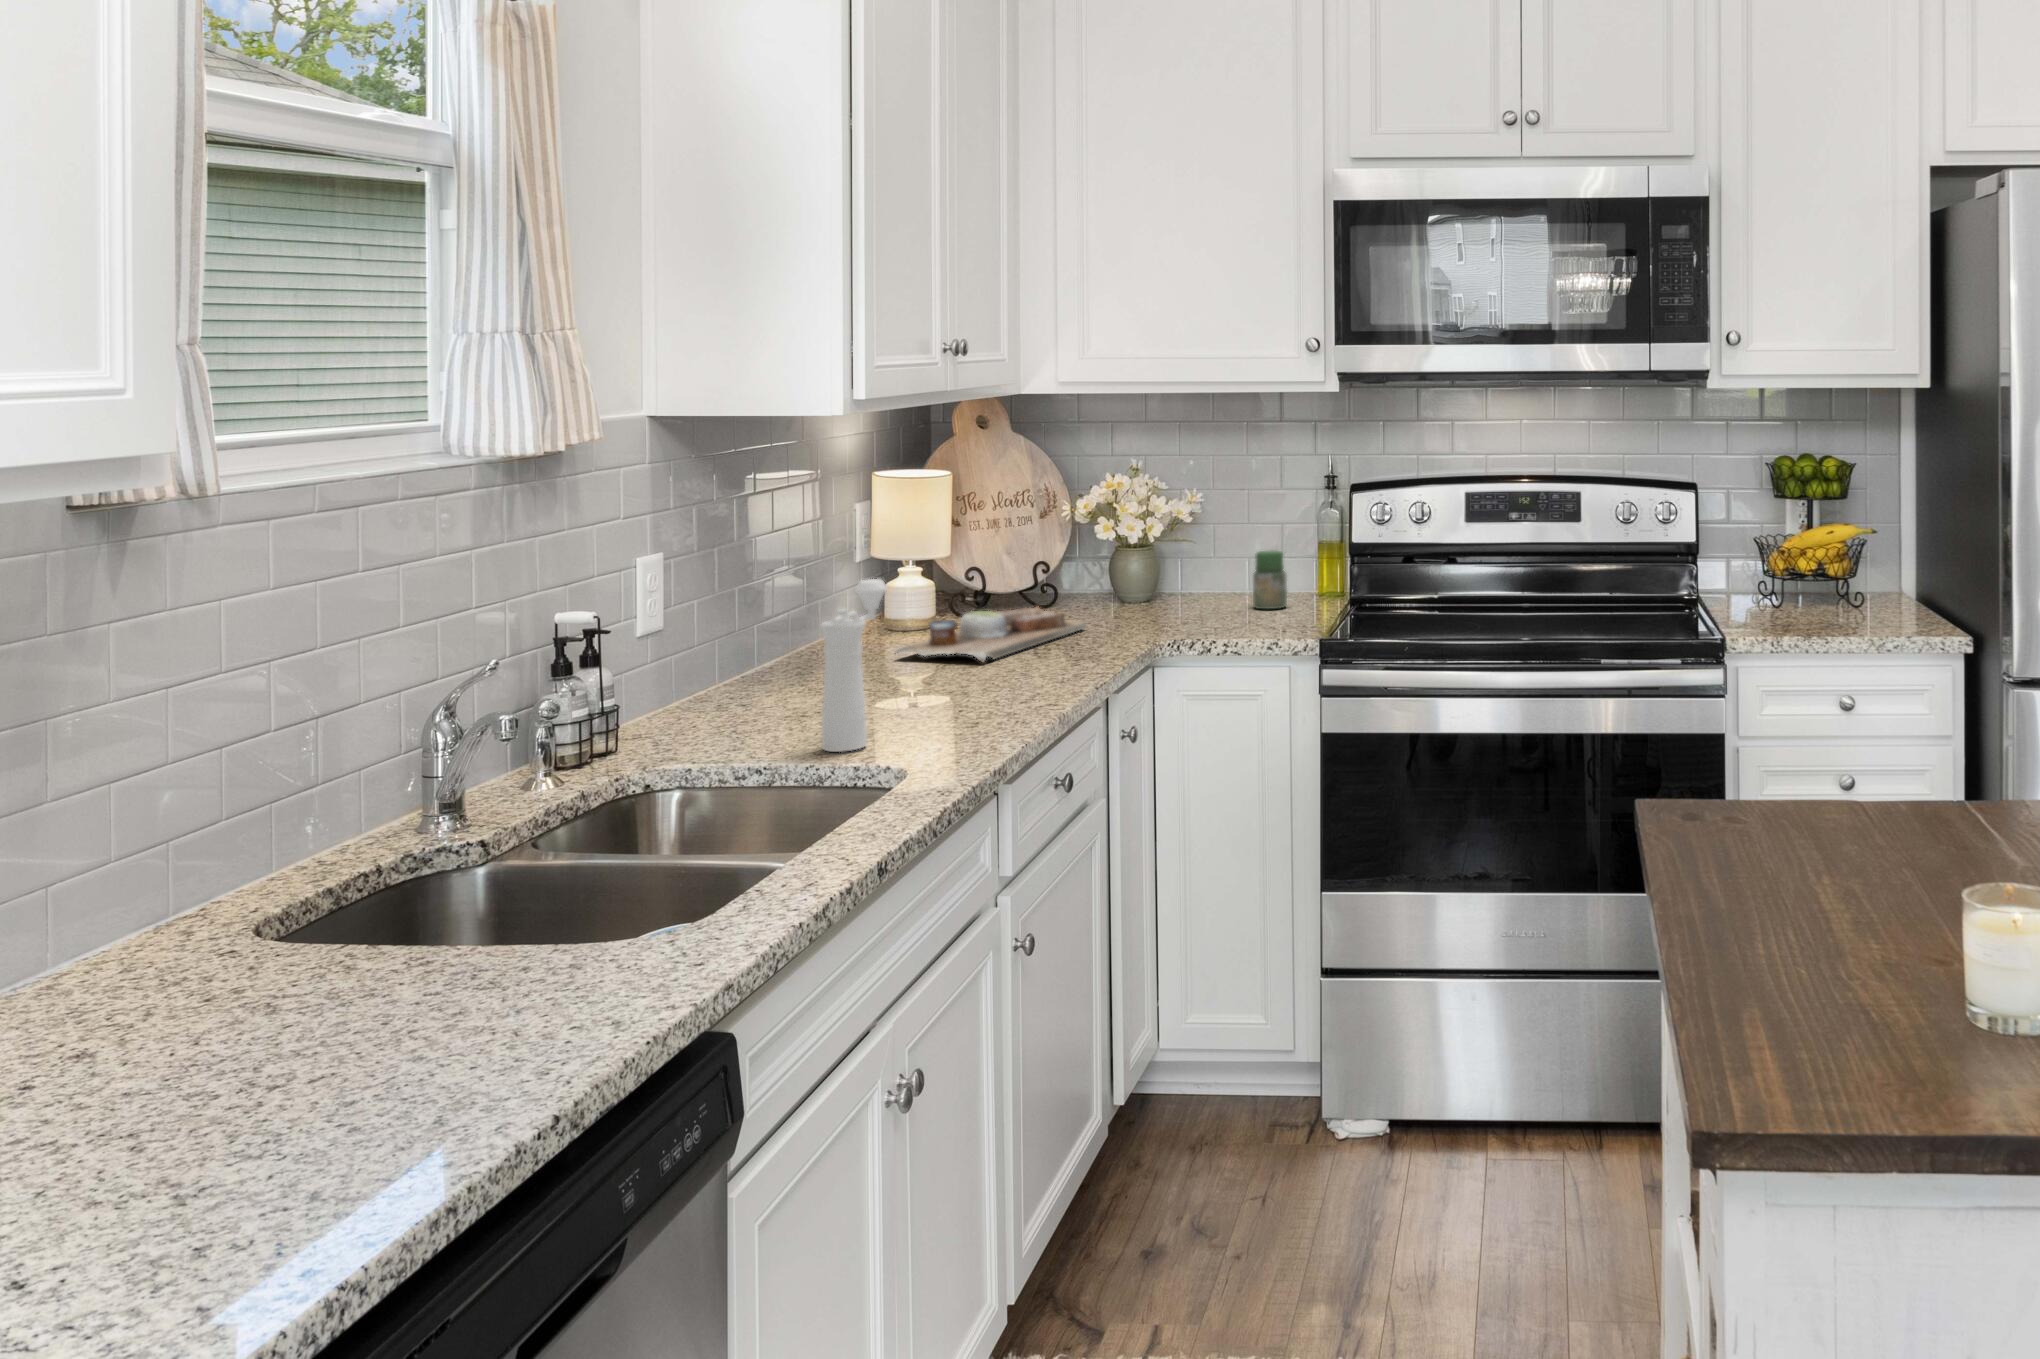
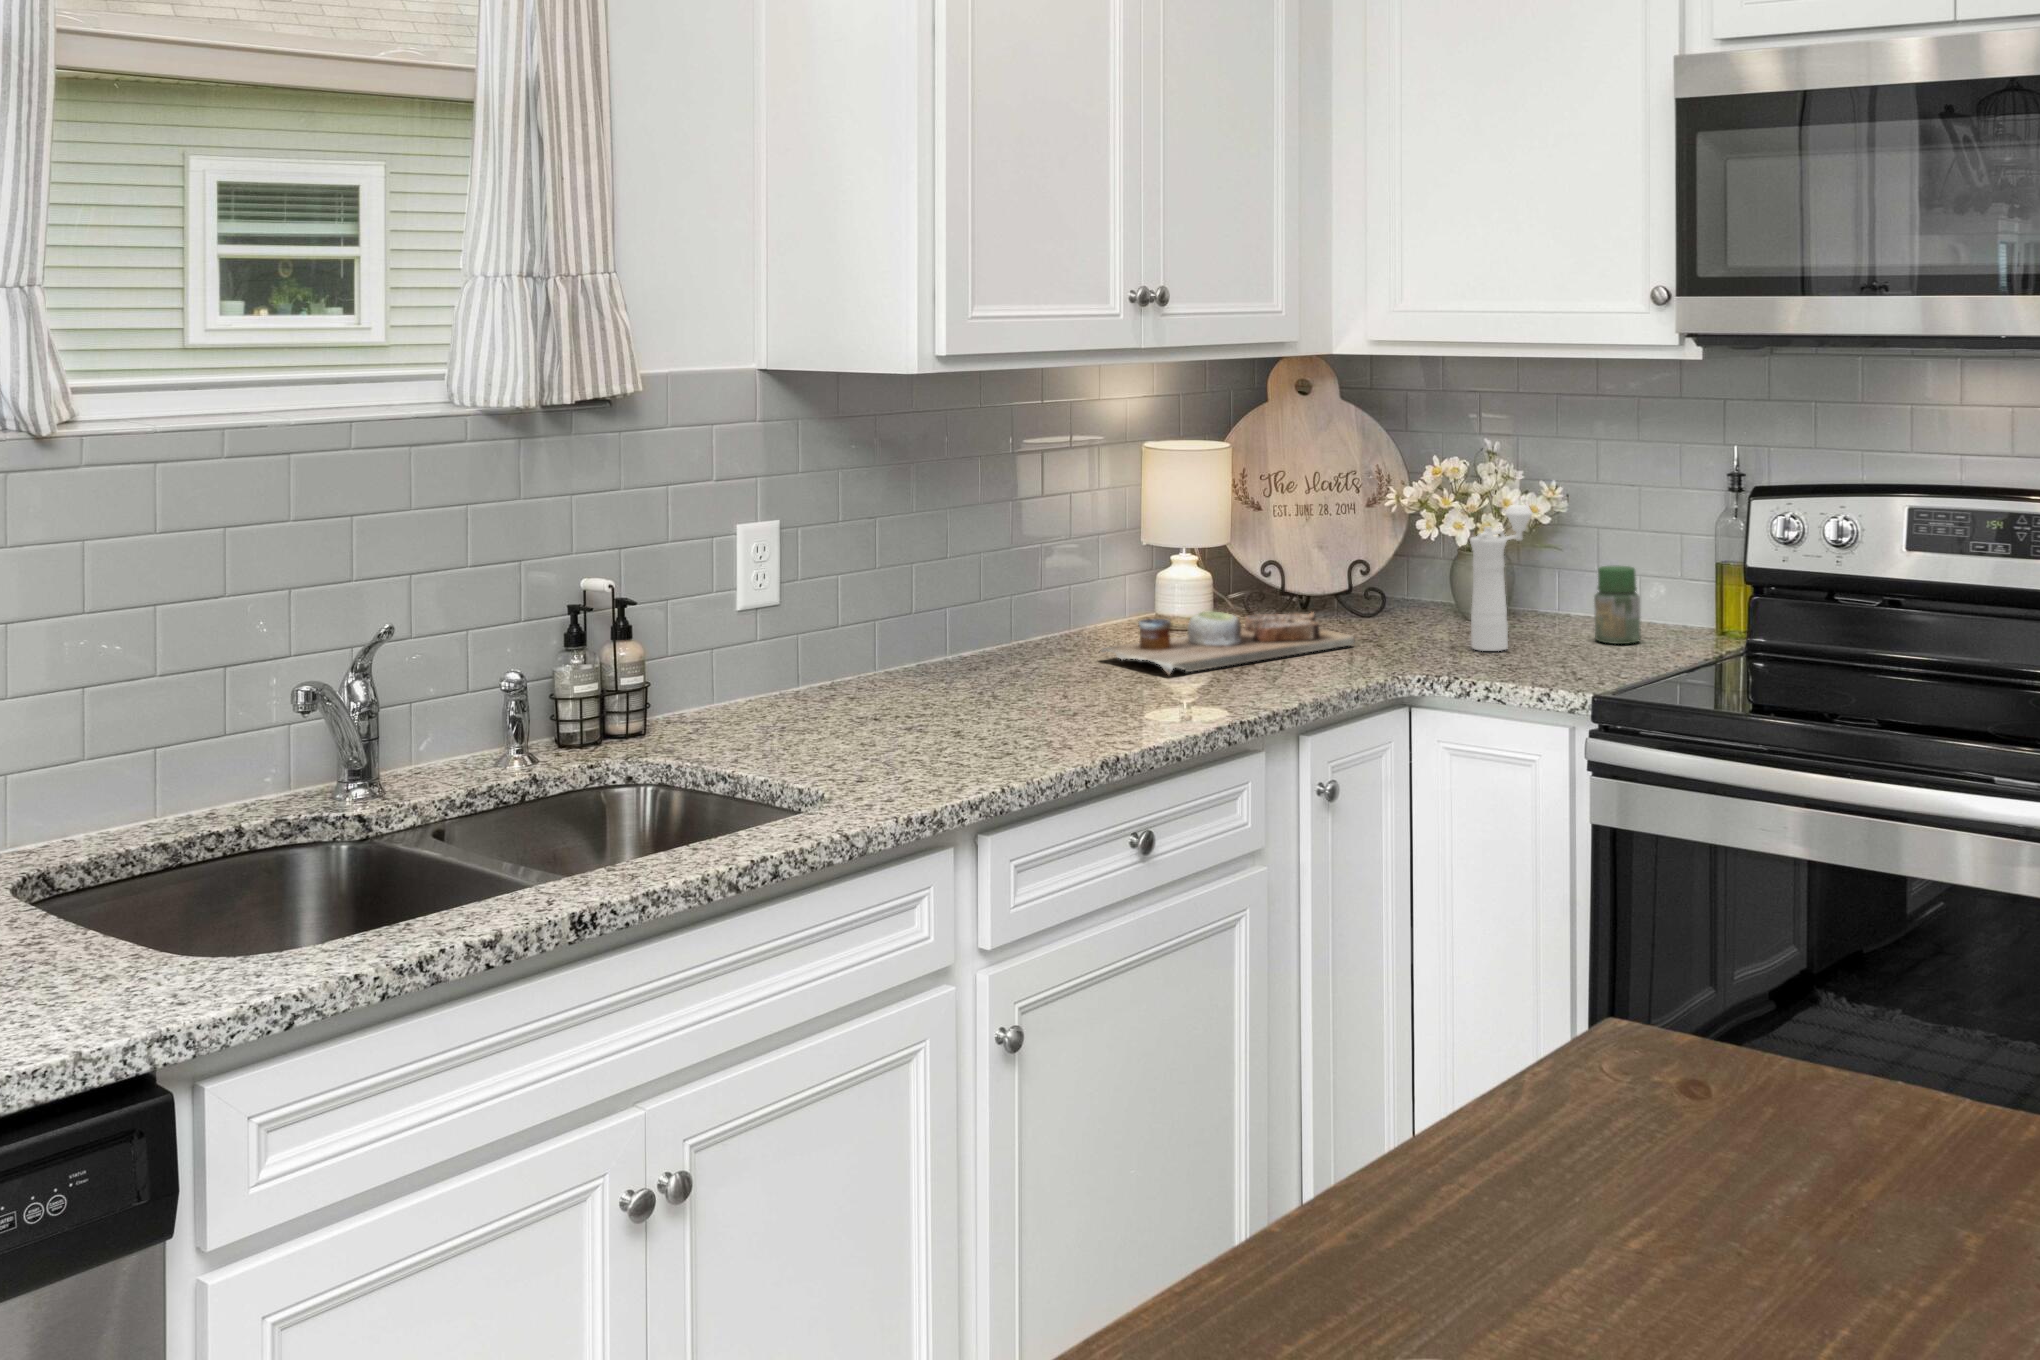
pepper mill: present [821,579,887,752] -> present [1470,505,1532,651]

